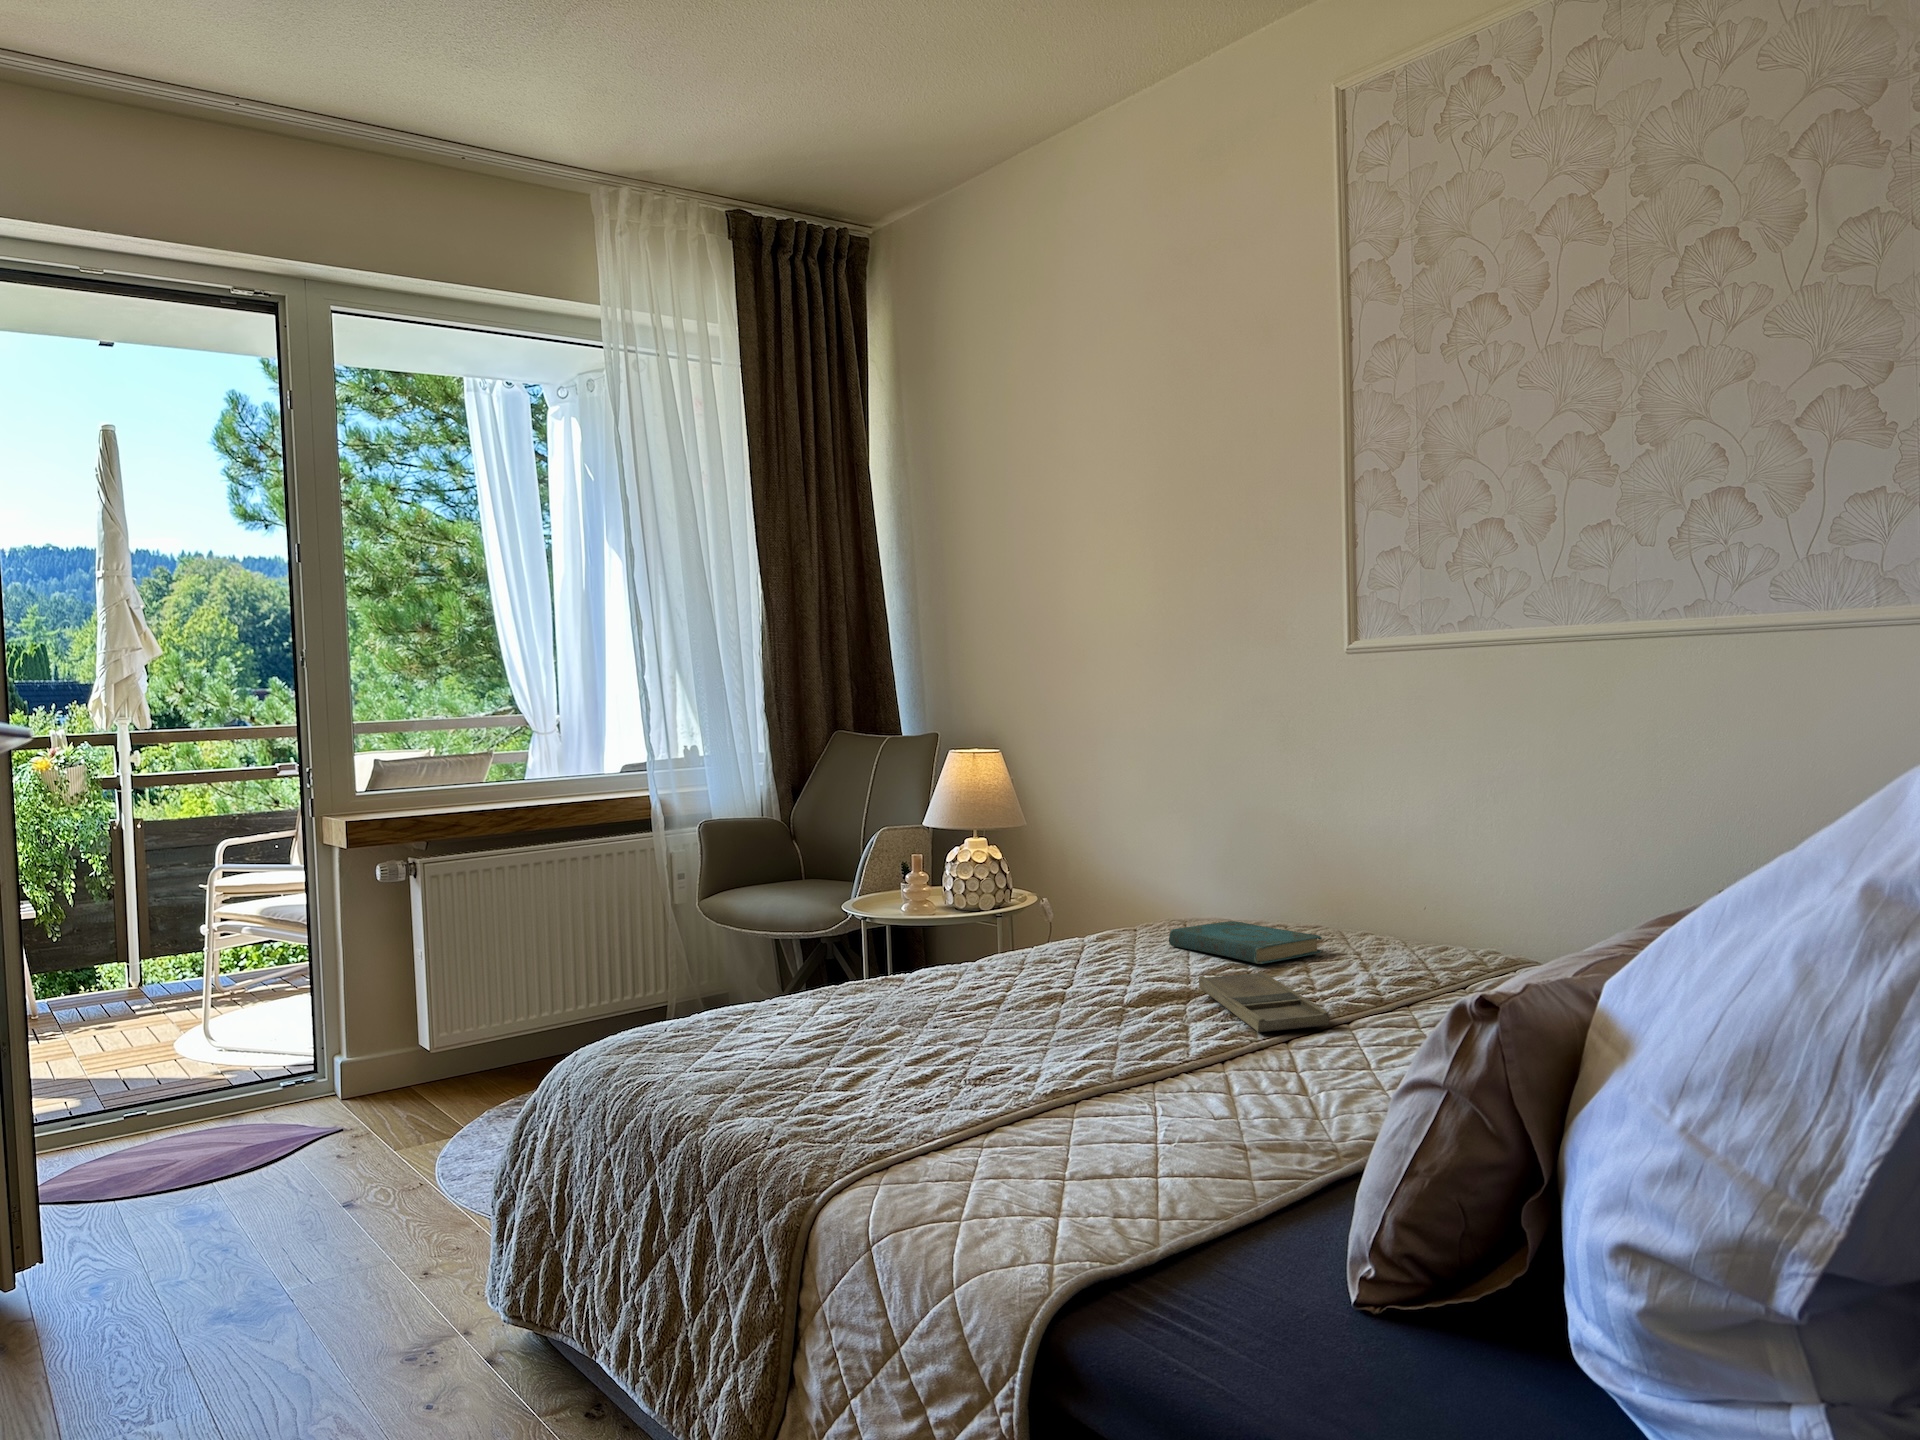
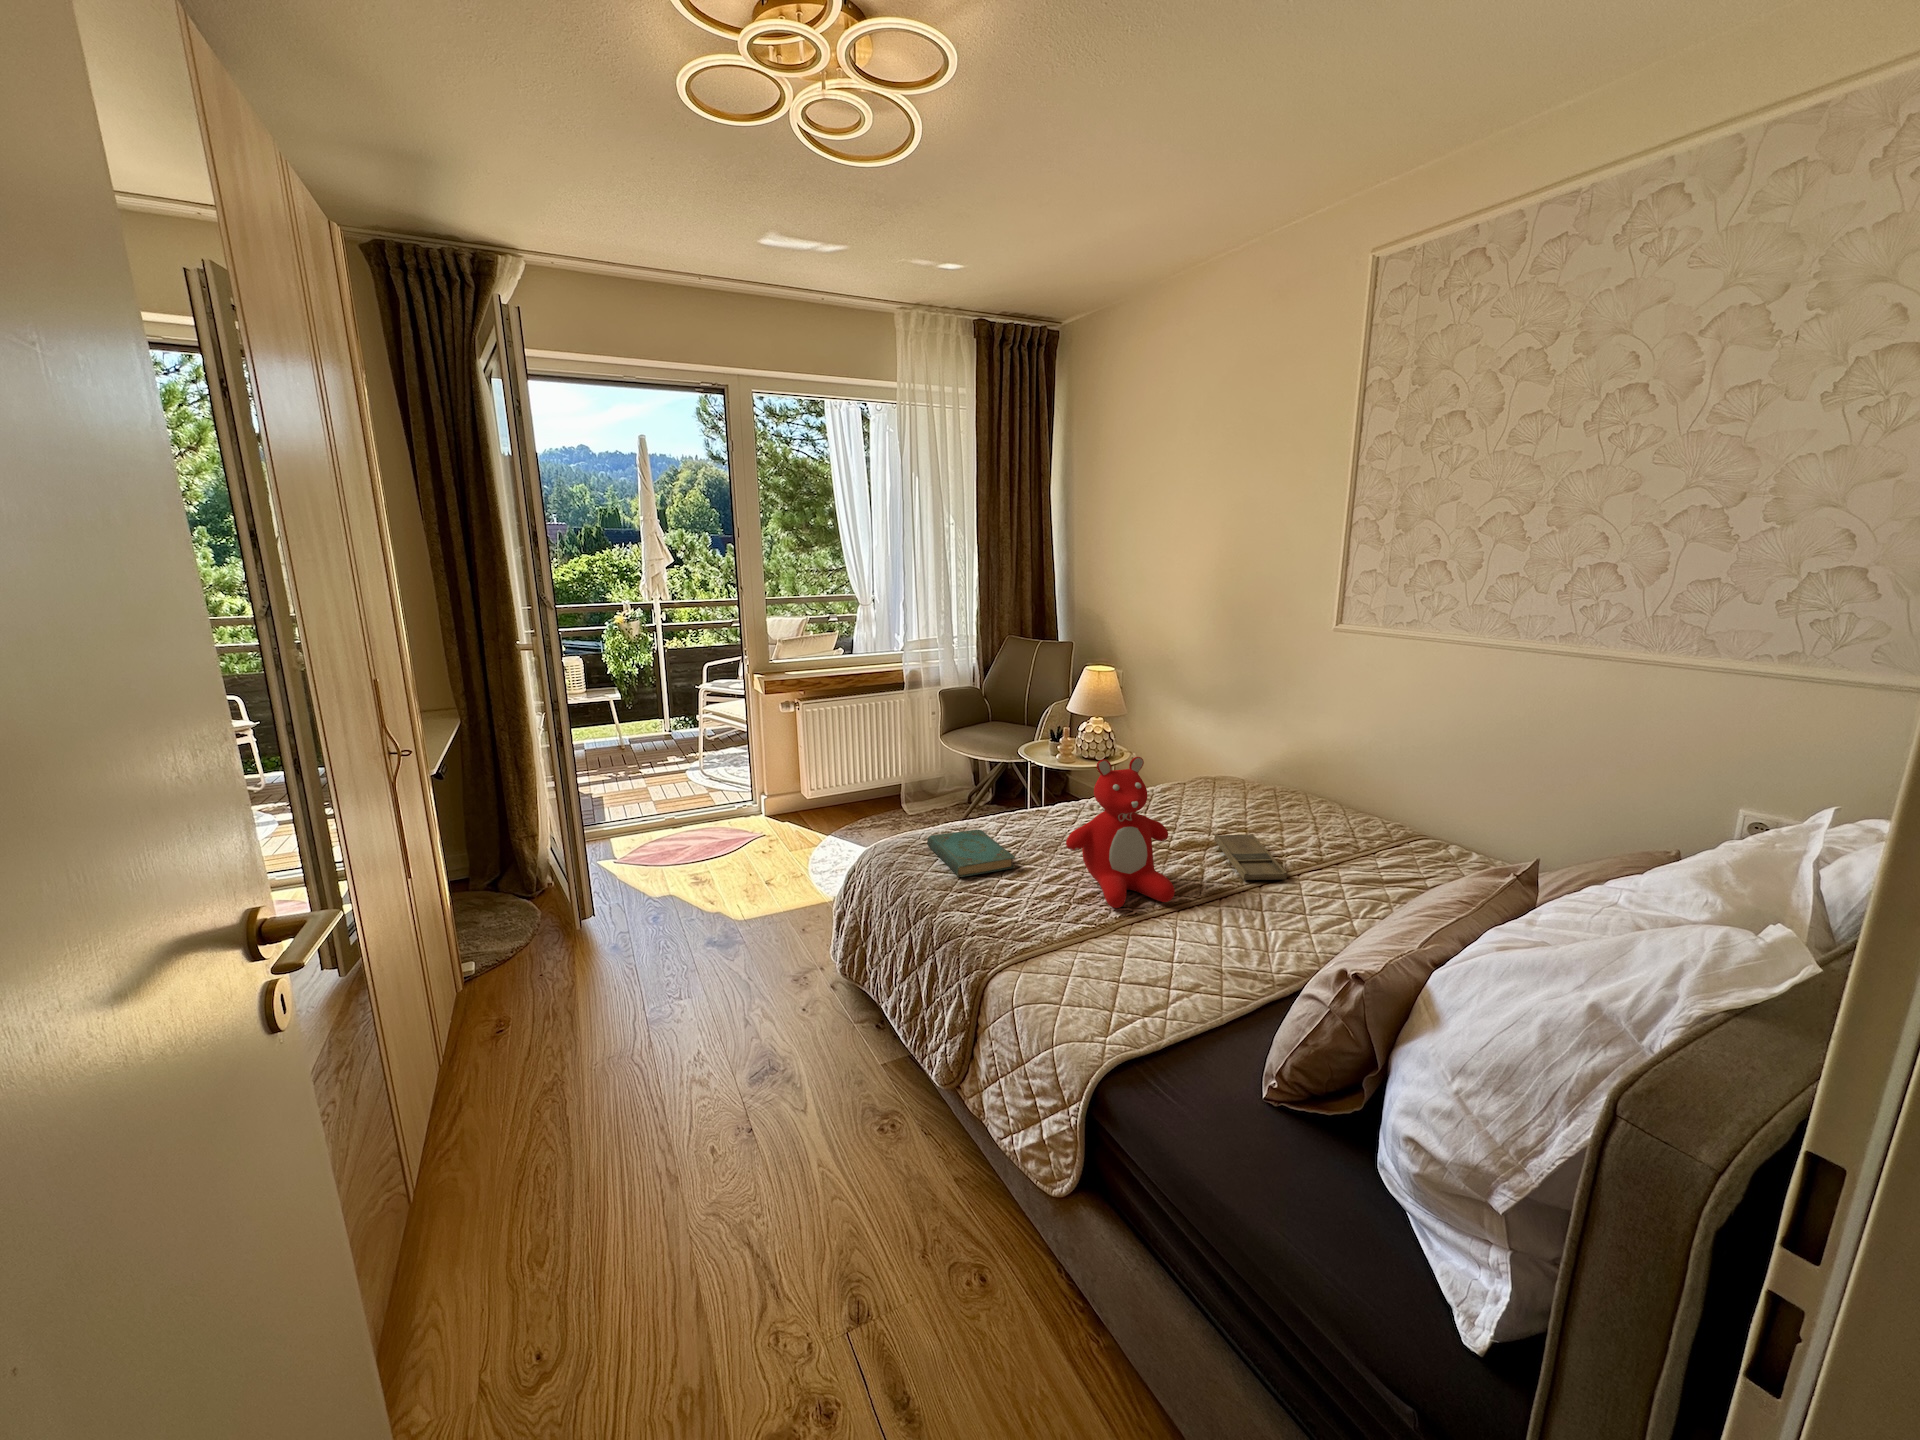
teddy bear: none [943,816,1144,1084] -> present [1066,757,1175,908]
book: present [1169,921,1322,964] -> present [927,830,1015,877]

